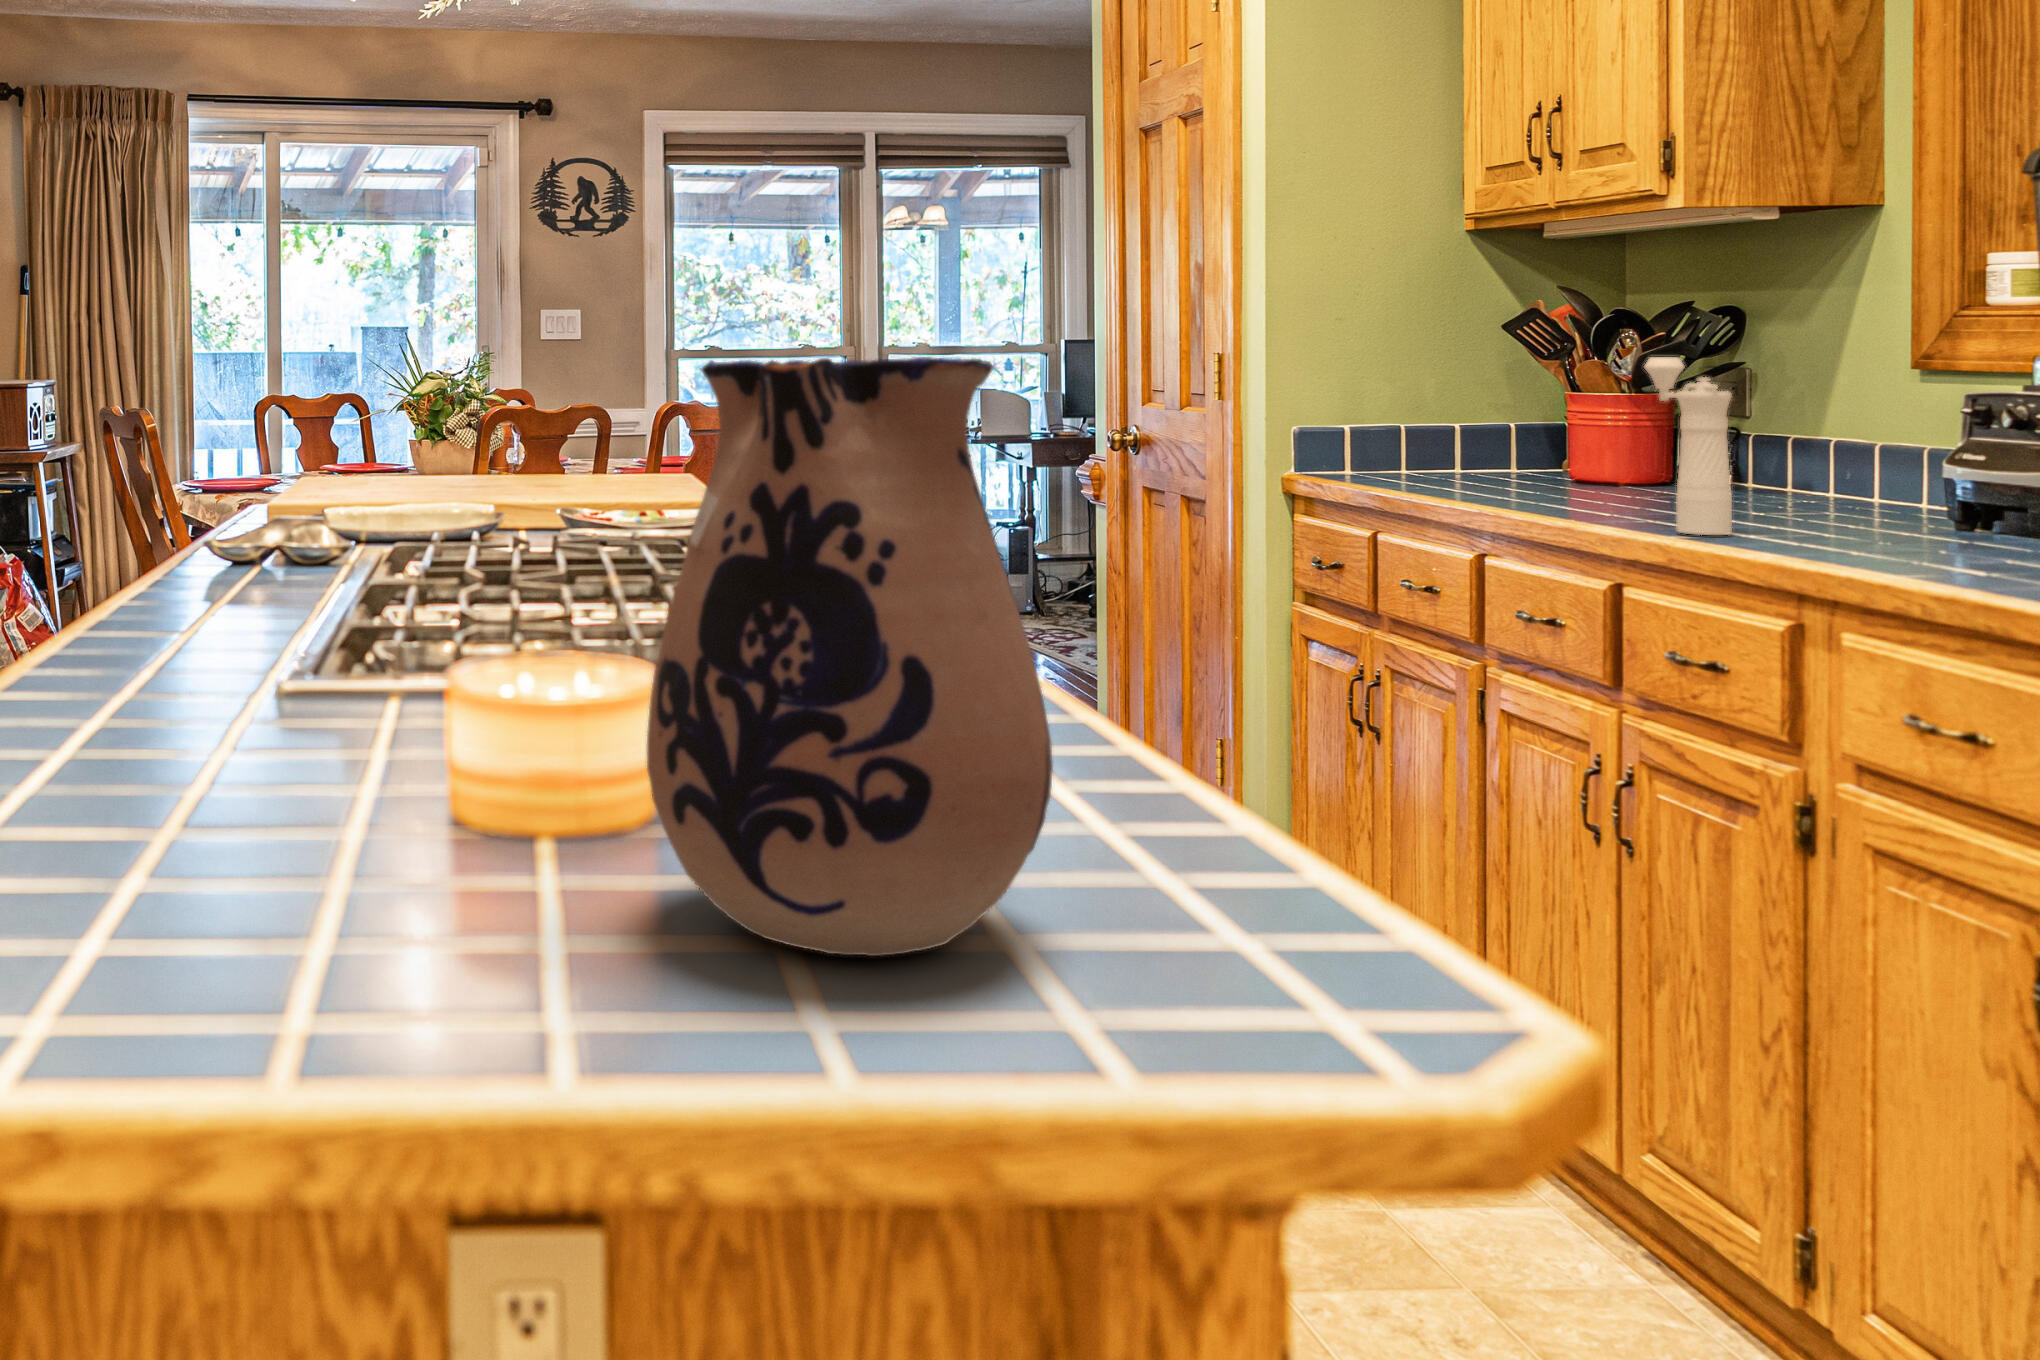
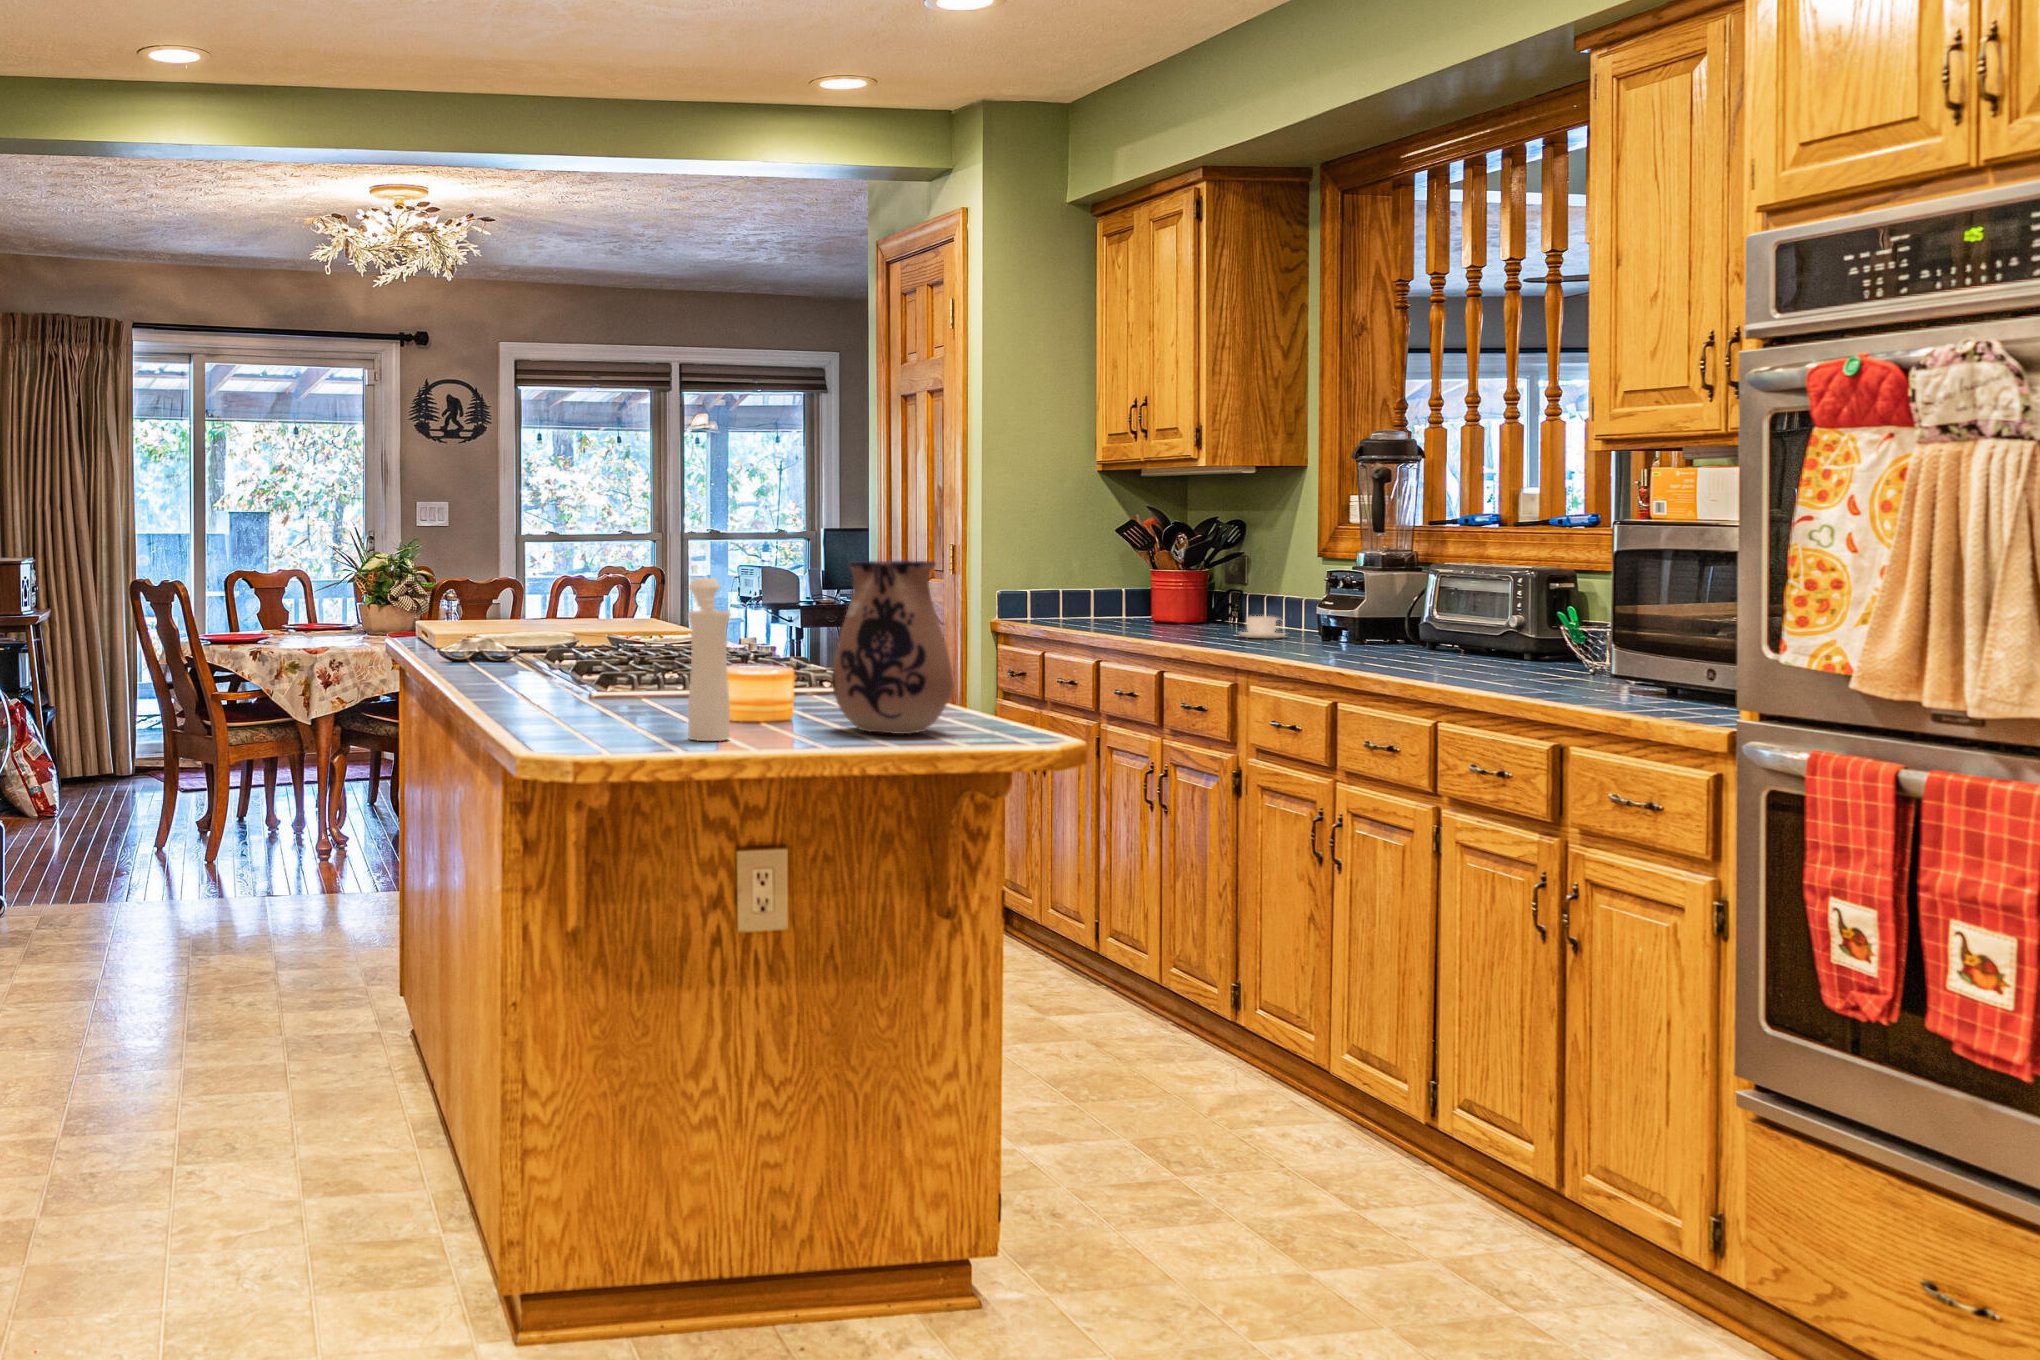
pepper mill: present [1645,357,1732,535] -> present [688,578,730,741]
coffee cup: none [1767,479,1878,523] -> present [1240,616,1285,638]

